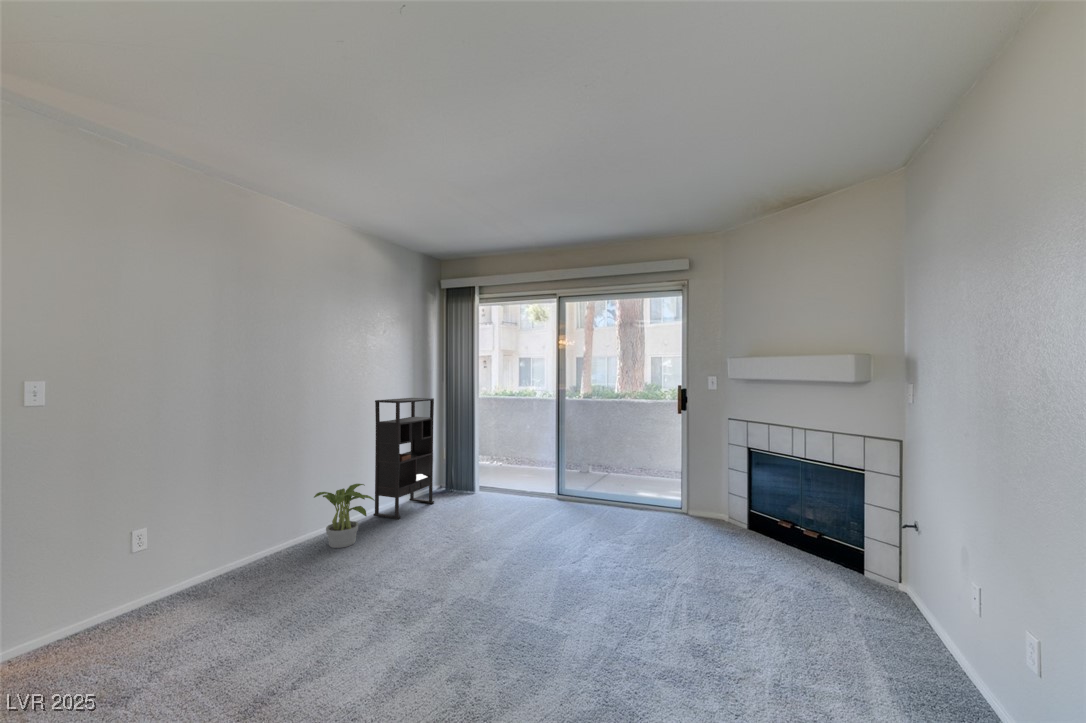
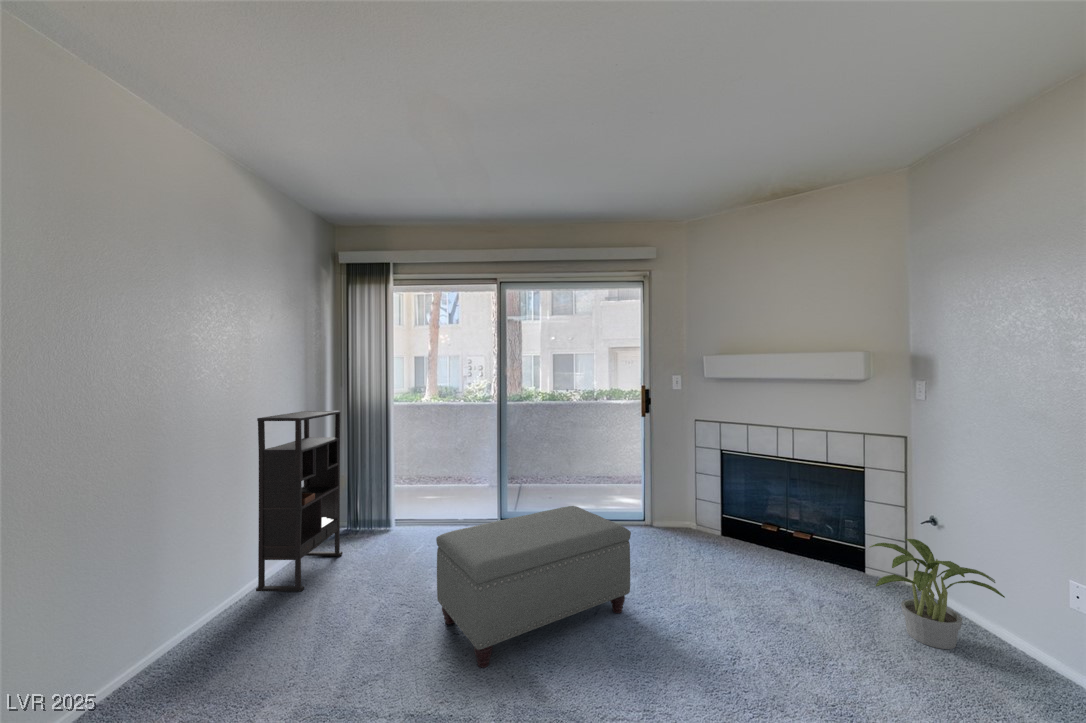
ottoman: none [468,480,608,575] -> present [436,506,631,668]
potted plant: present [314,484,375,548] -> present [869,539,1005,649]

